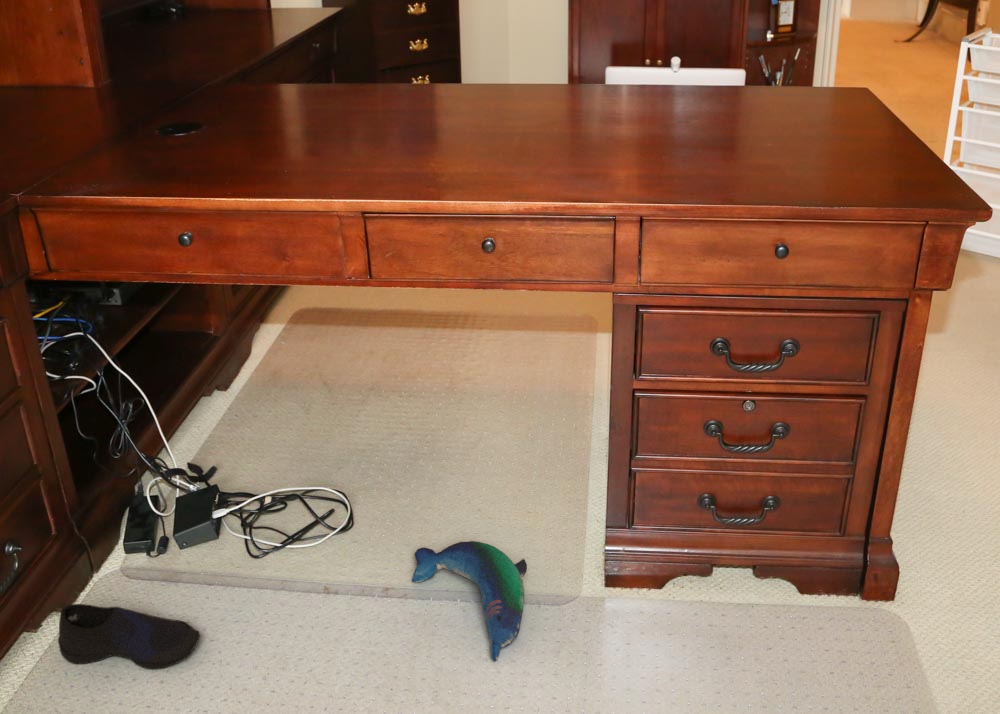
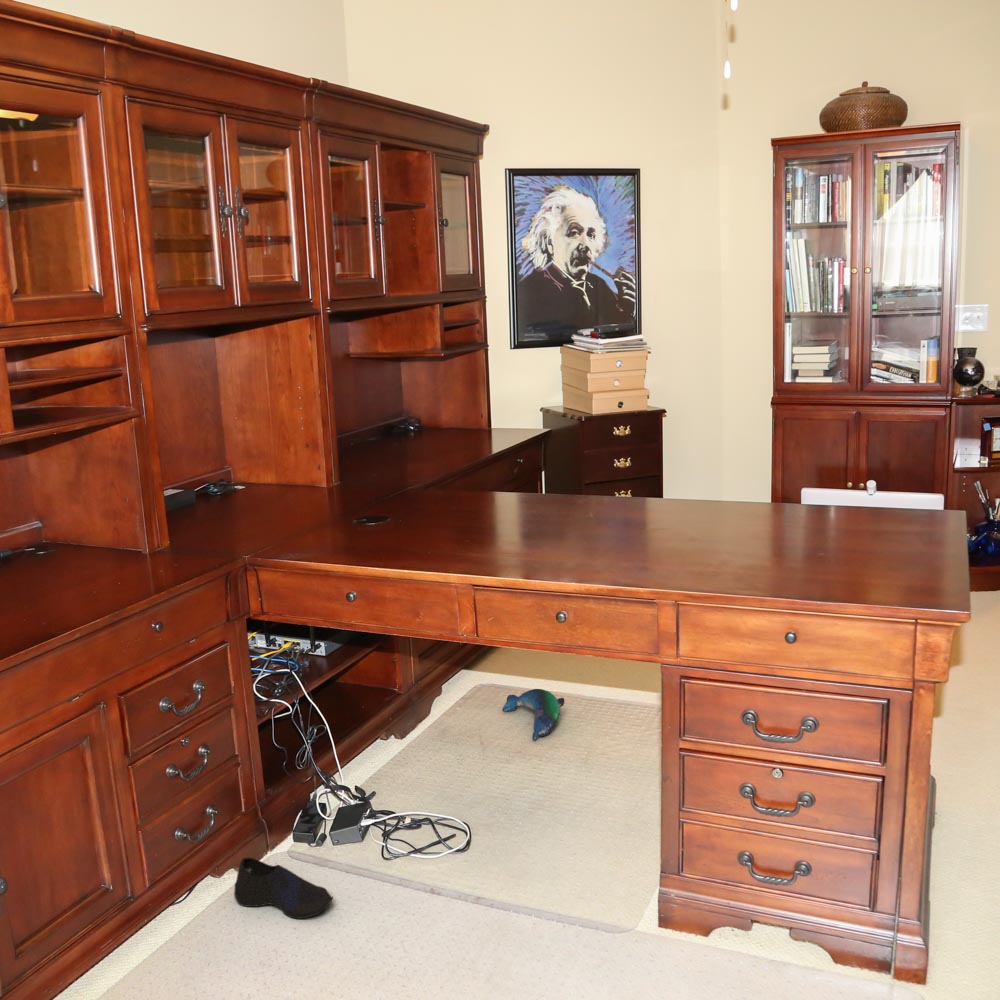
plush toy: present [412,541,527,661] -> present [502,689,564,740]

